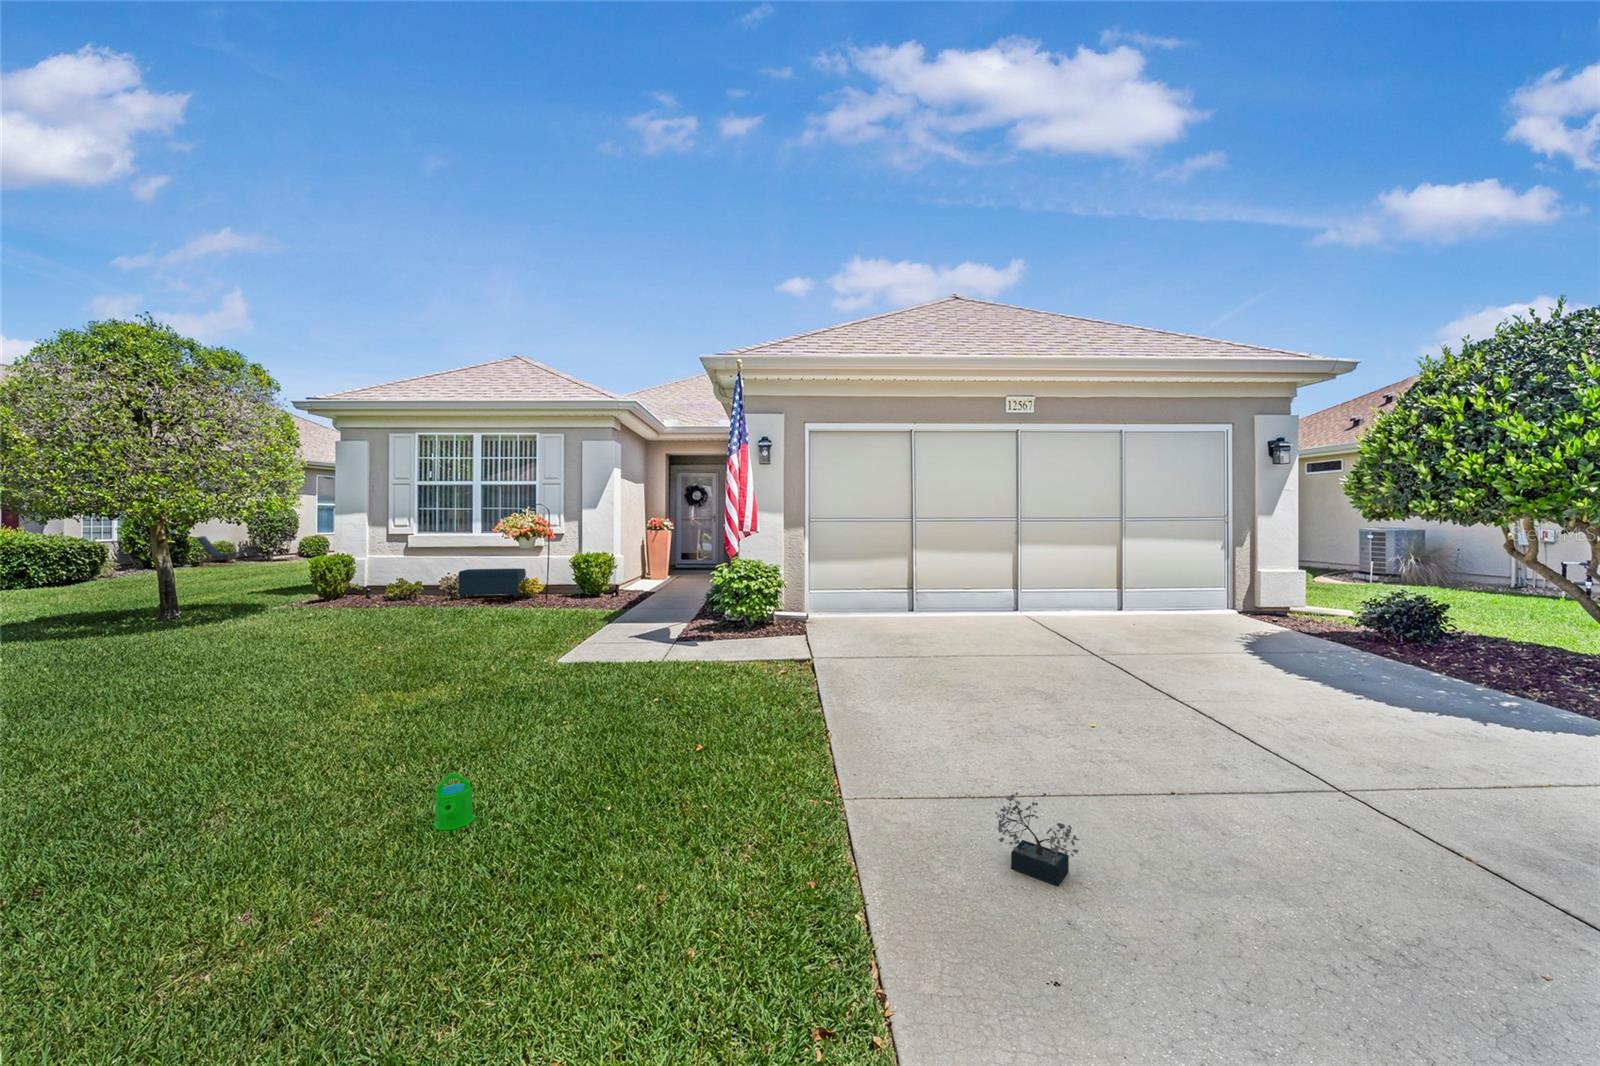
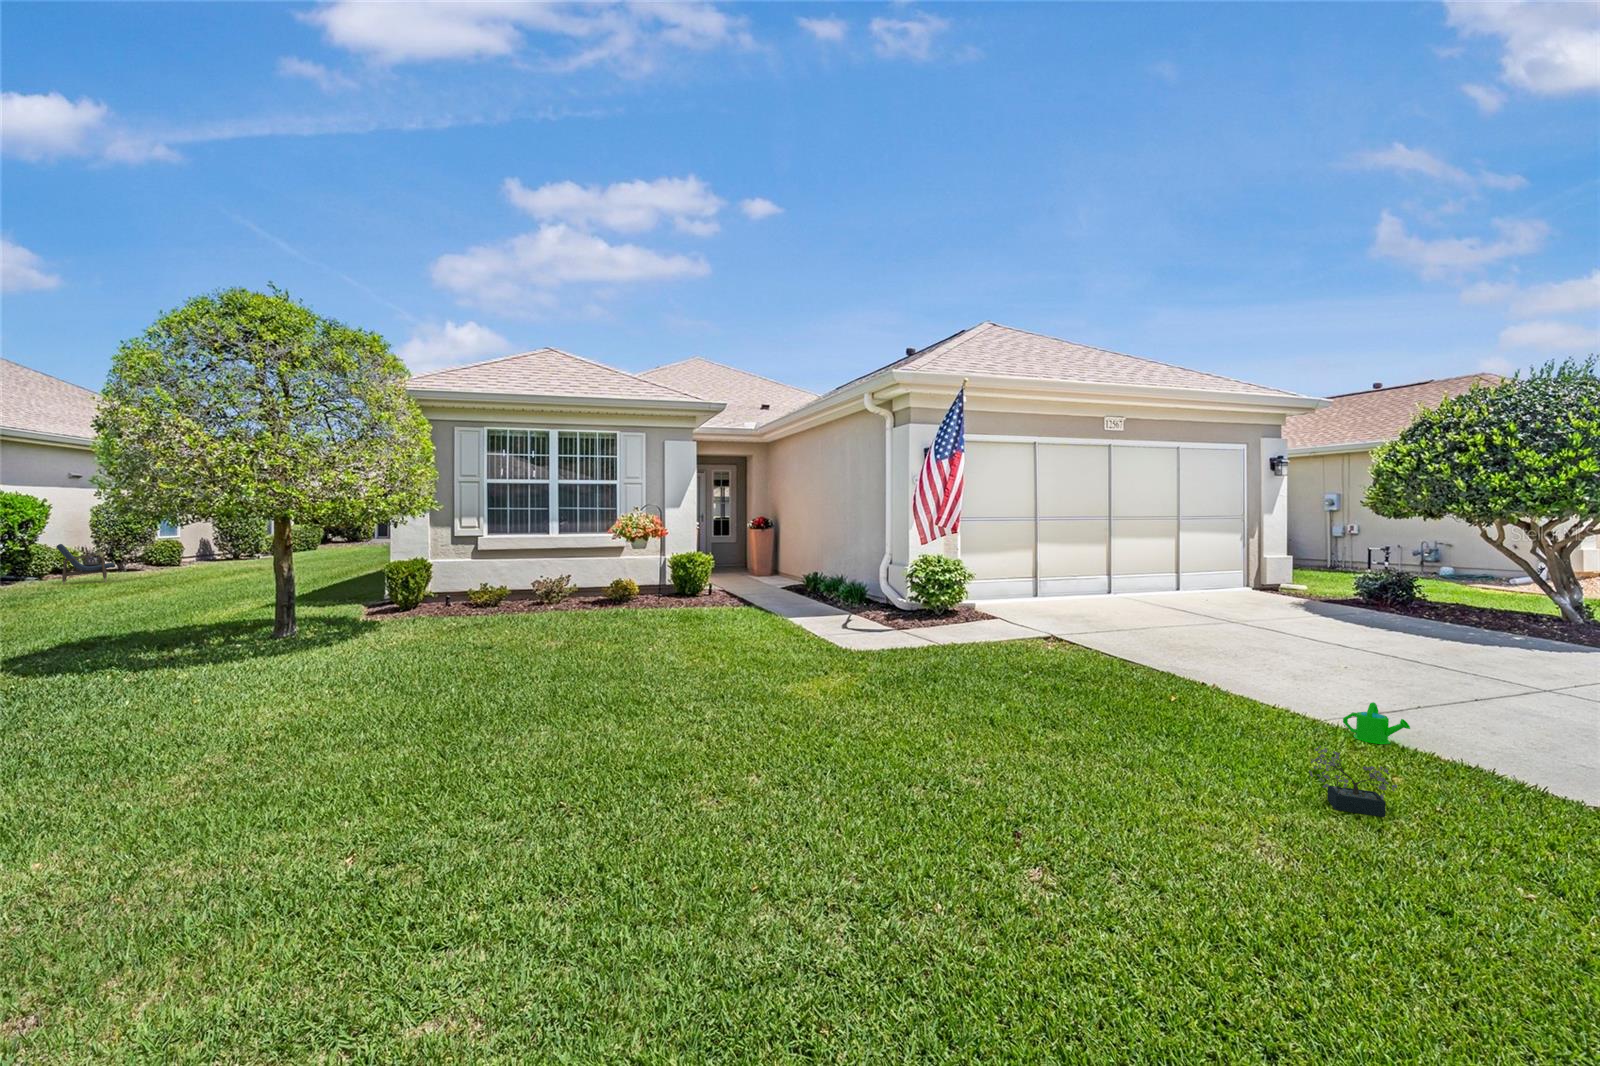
bench: present [458,569,526,599] -> none [550,571,614,605]
watering can: present [433,773,476,830] -> present [1343,702,1410,744]
decorative plant: present [995,792,1079,886] -> present [1309,746,1397,817]

